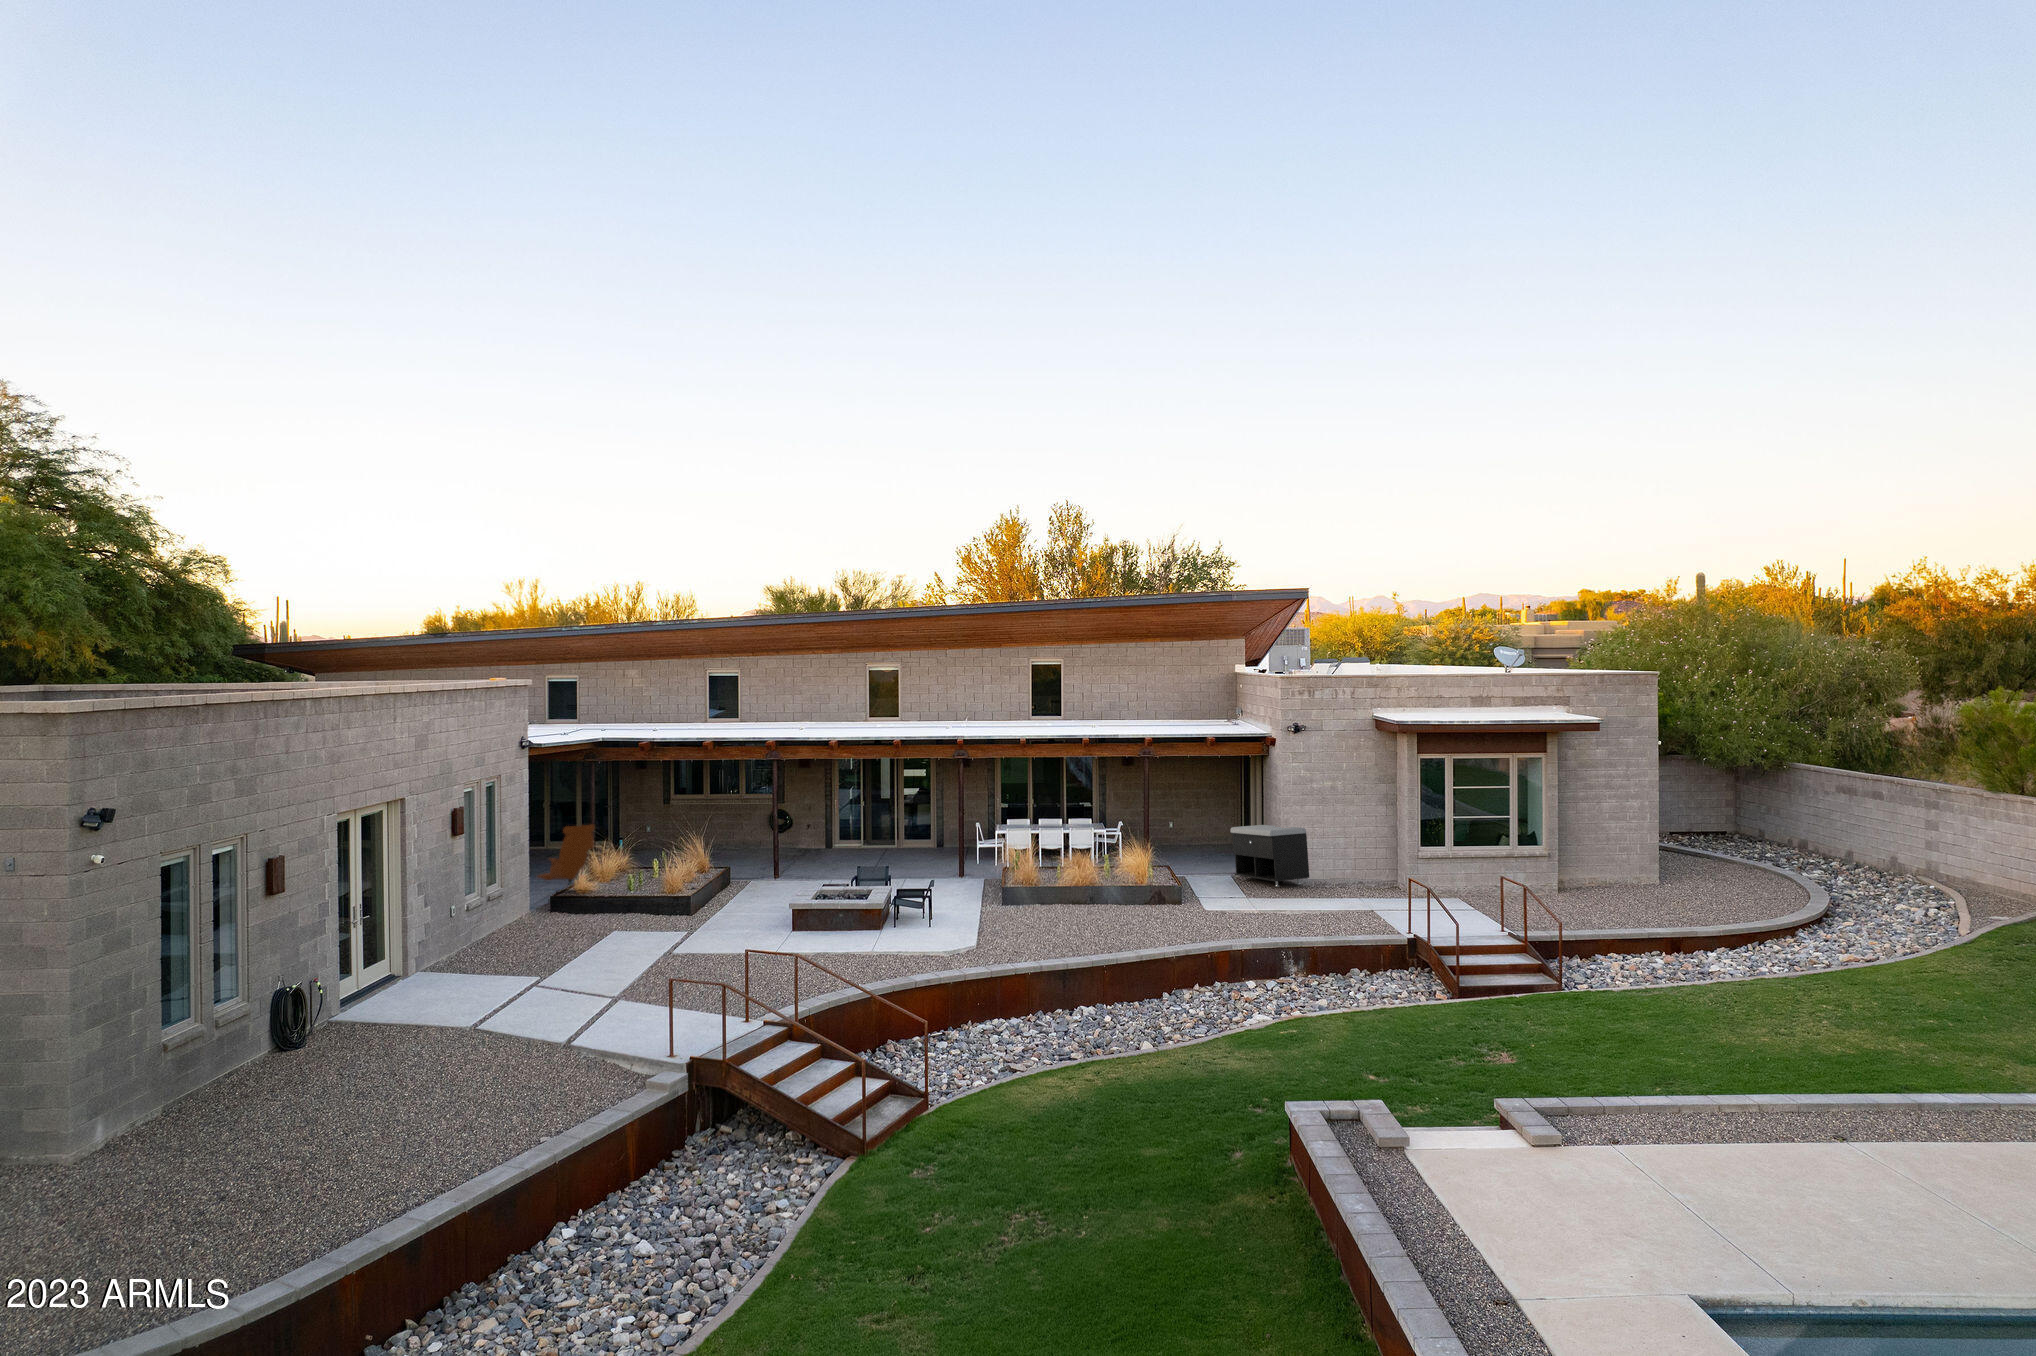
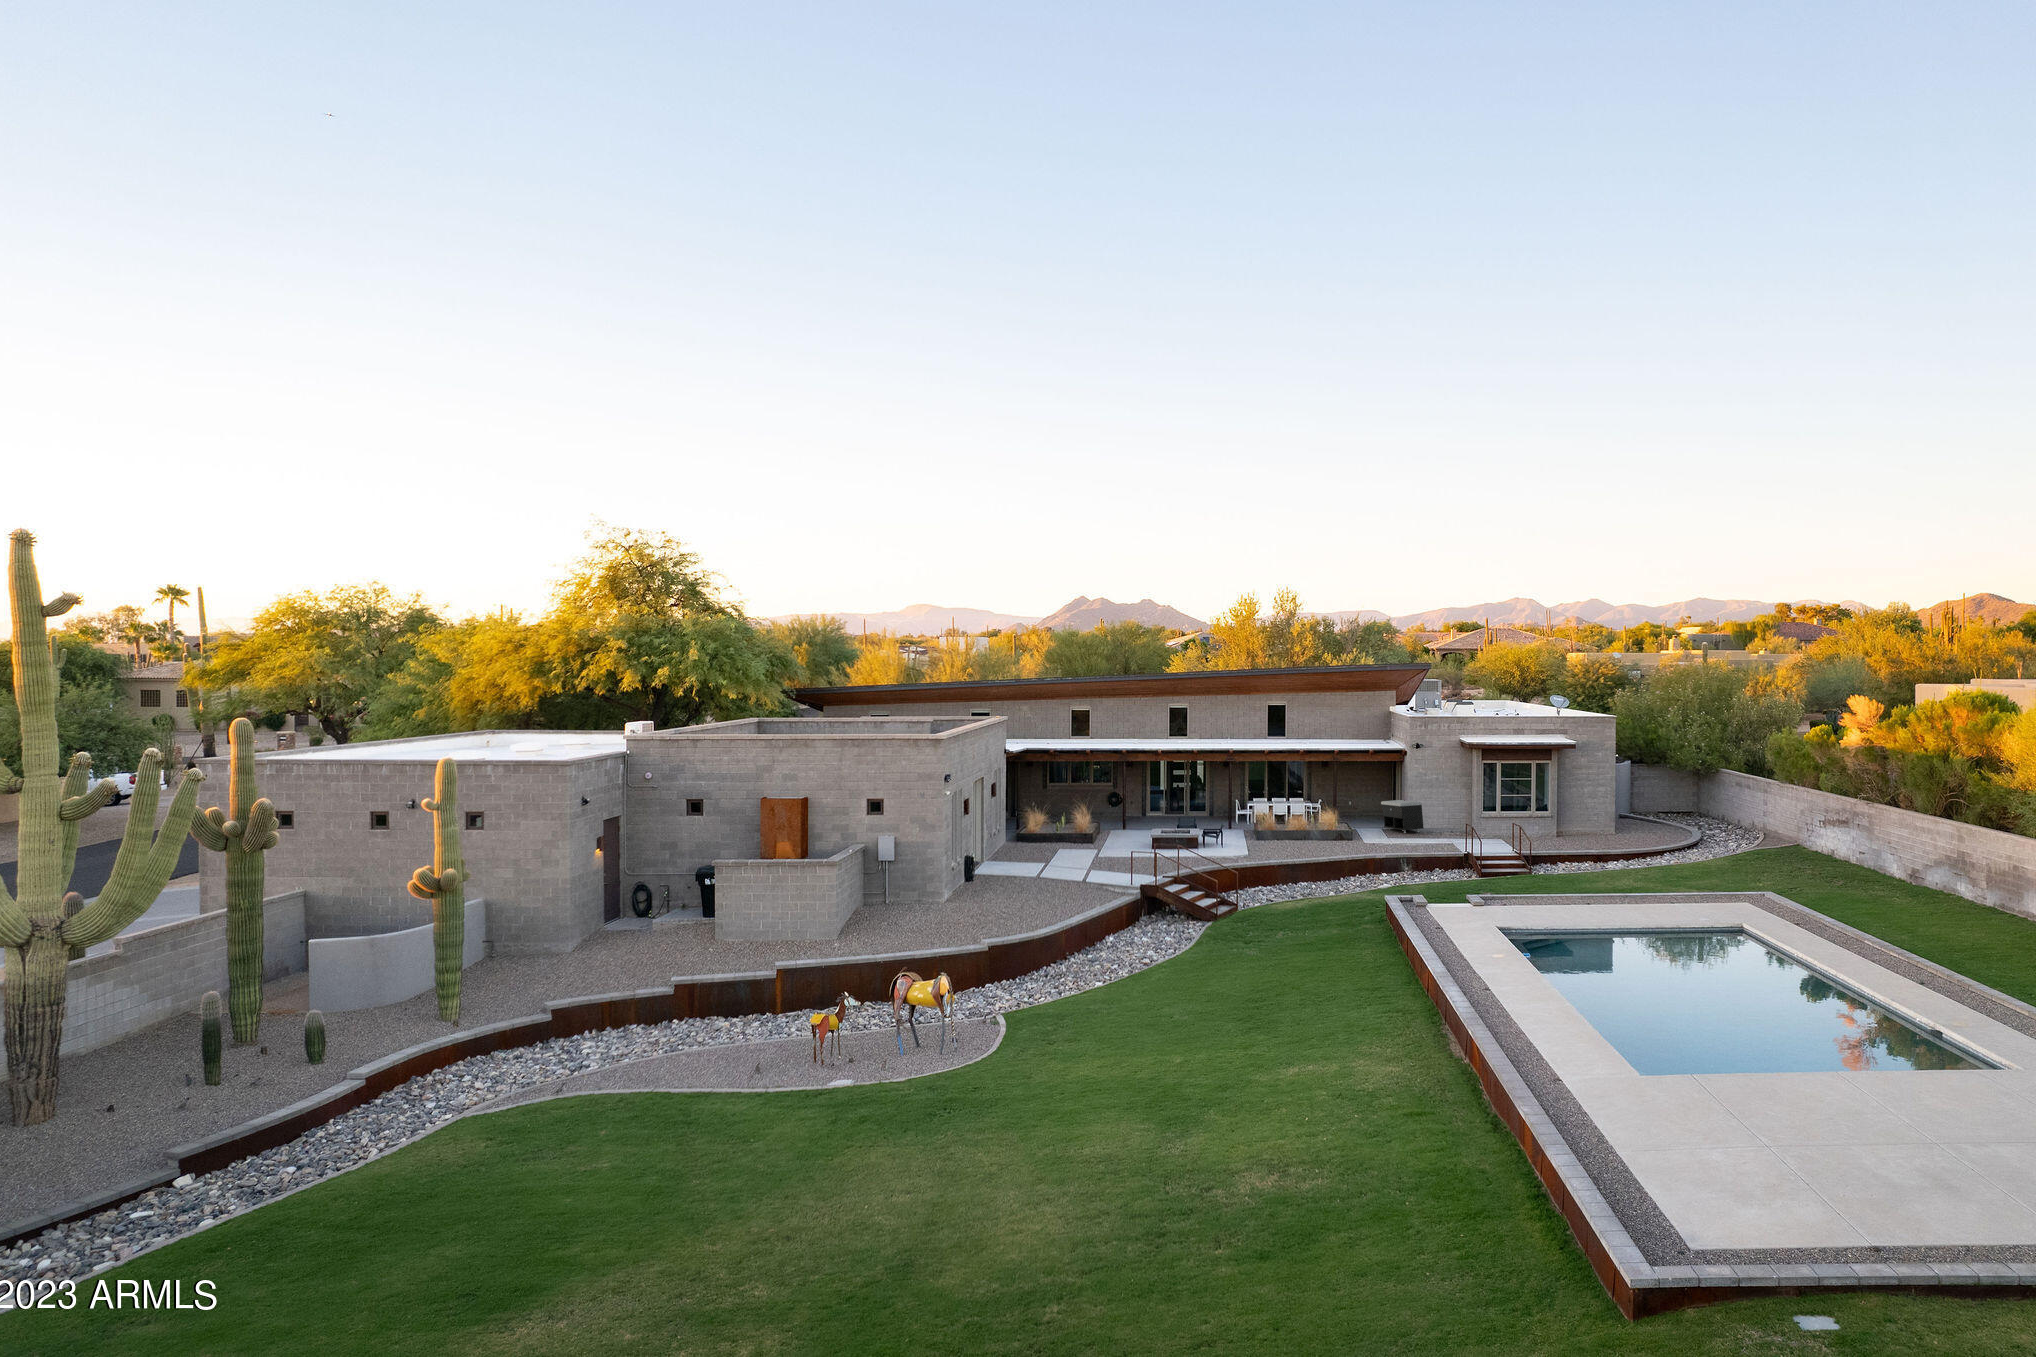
lounge chair: present [538,825,595,894] -> none [1013,798,1044,834]

